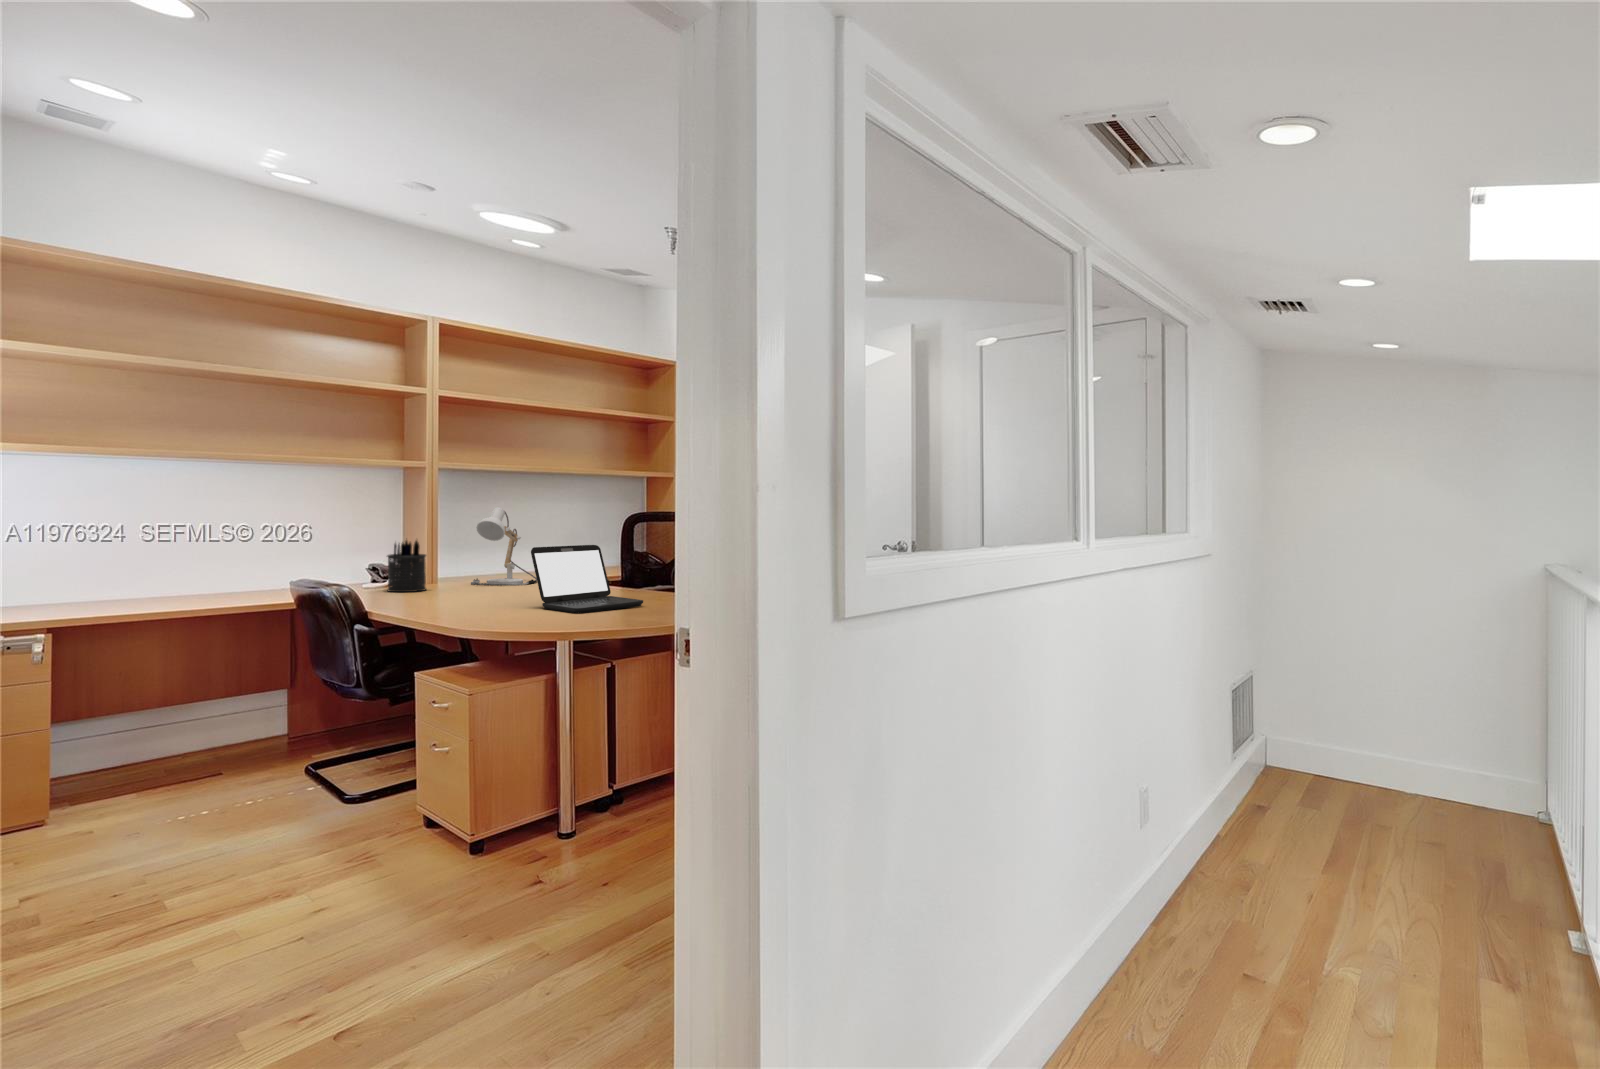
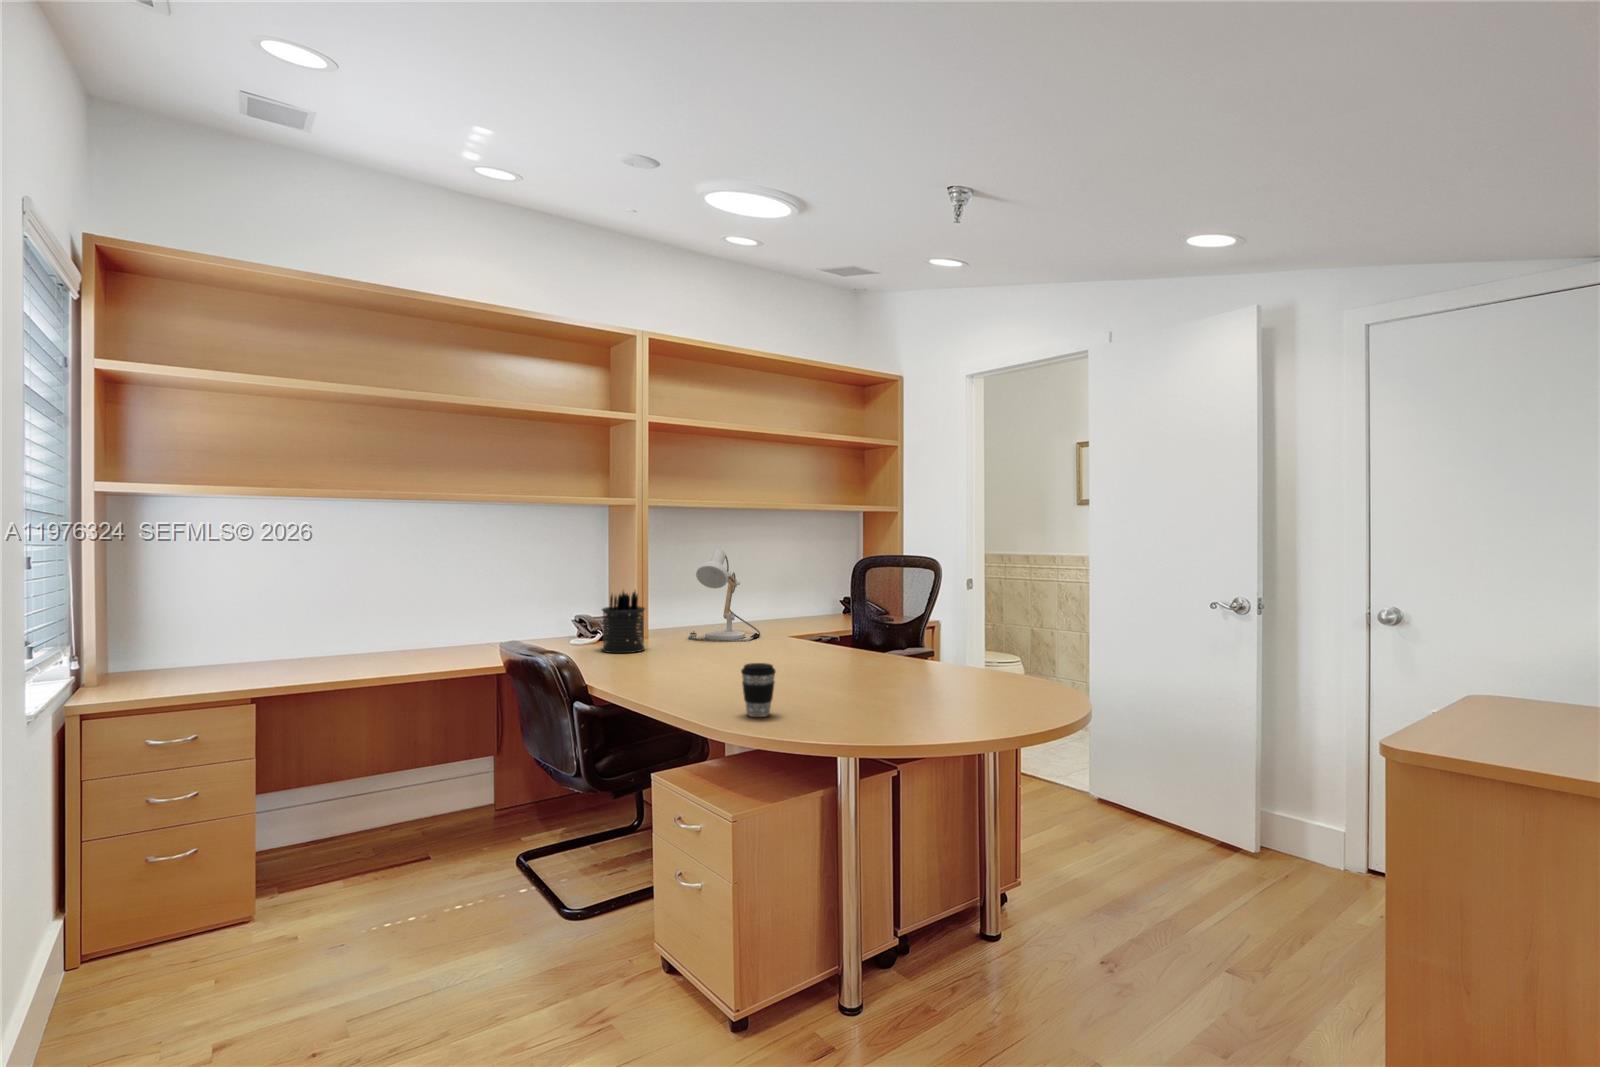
laptop: present [531,545,643,614] -> none [785,602,925,700]
coffee cup: none [481,583,508,622] -> present [741,663,776,717]

